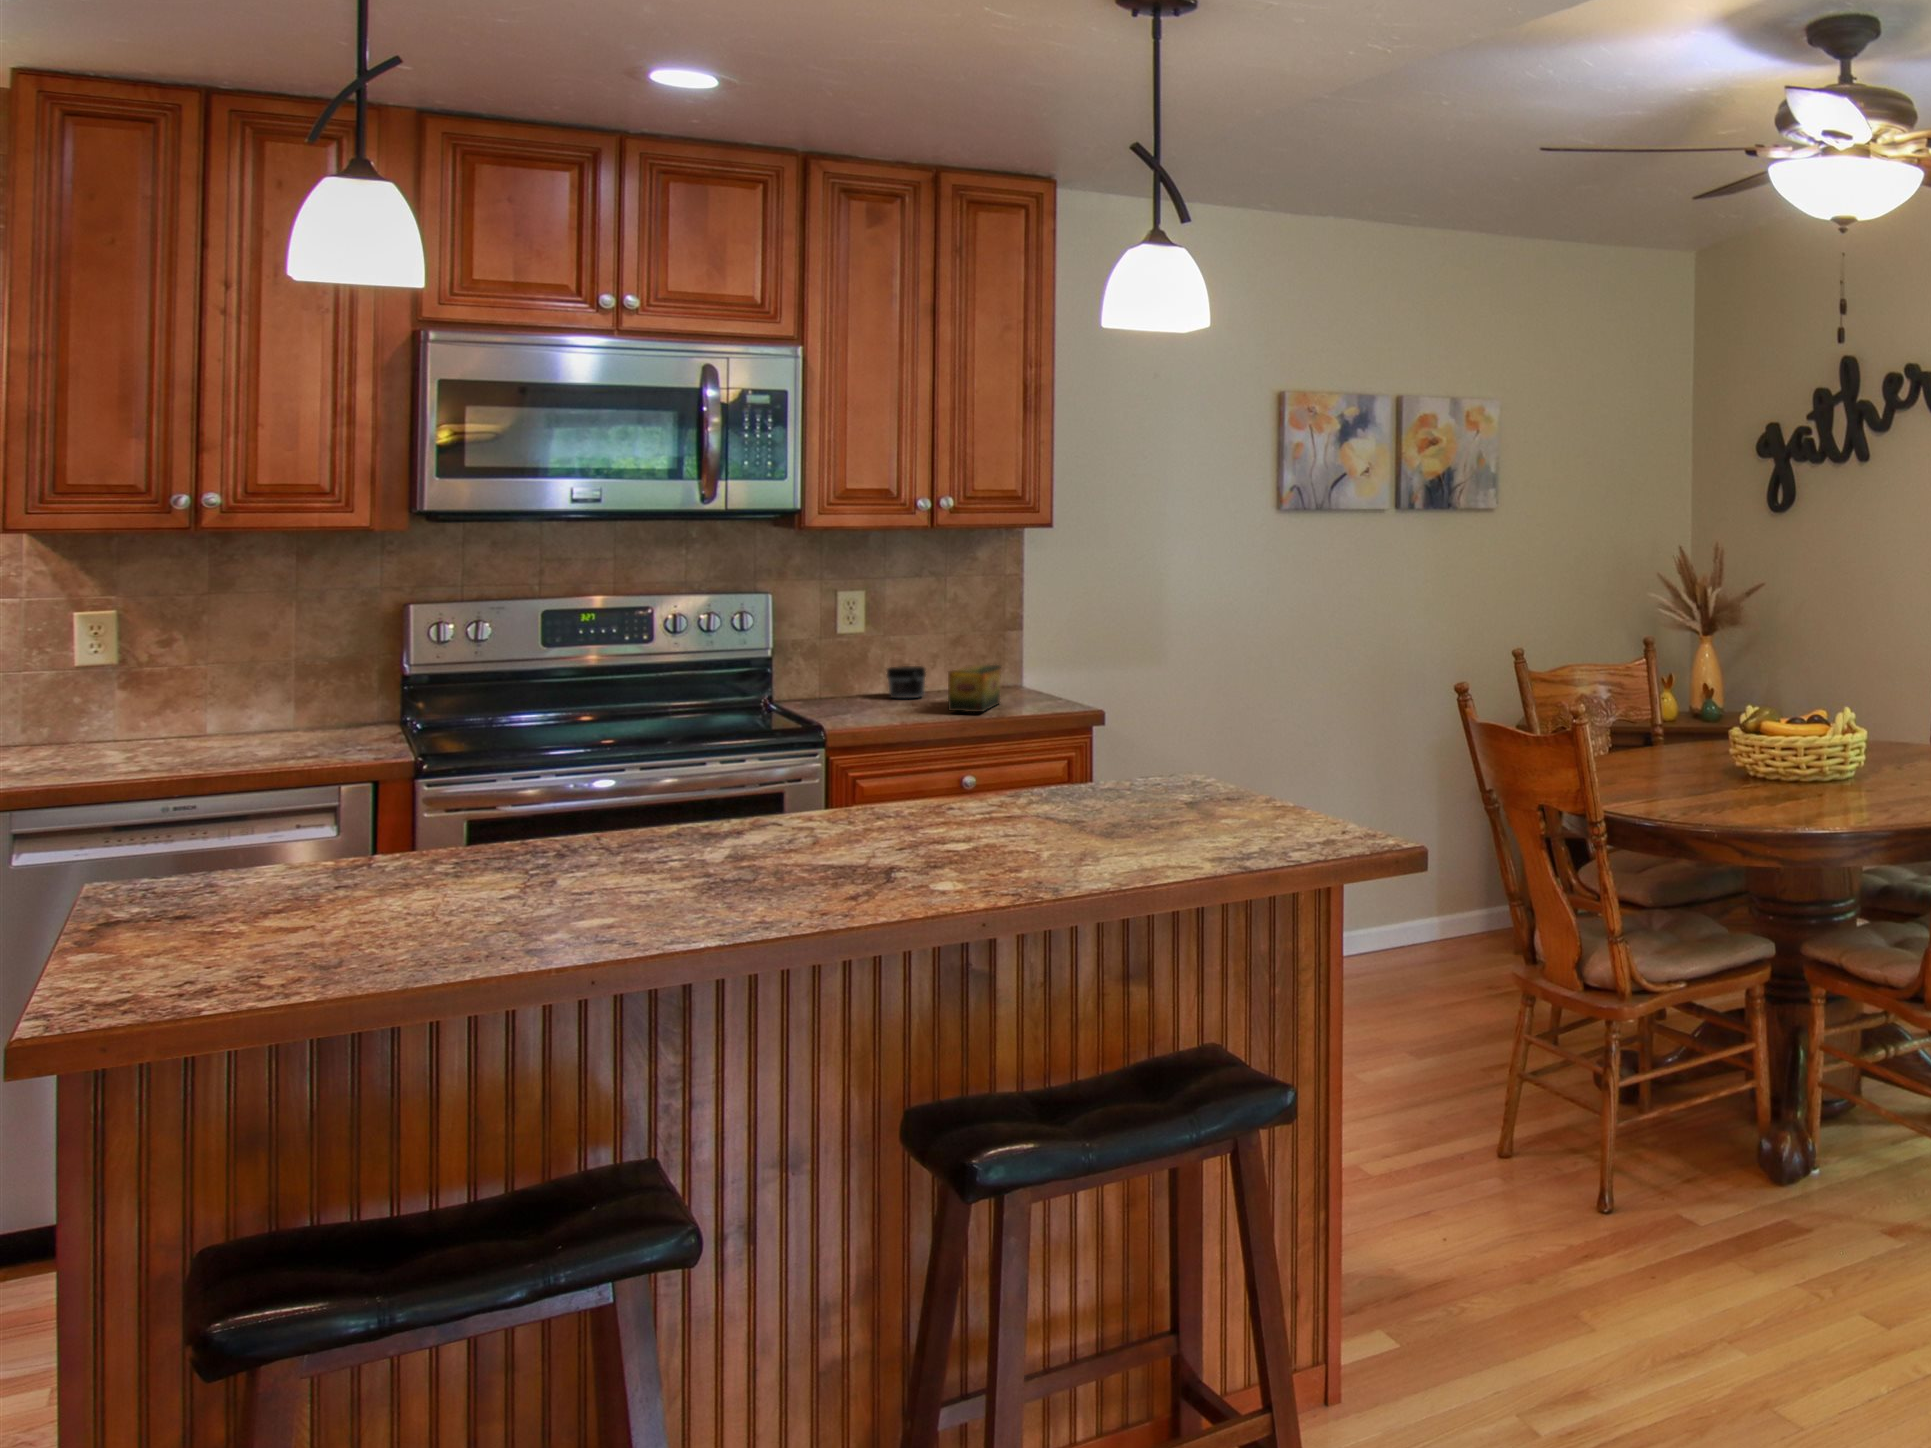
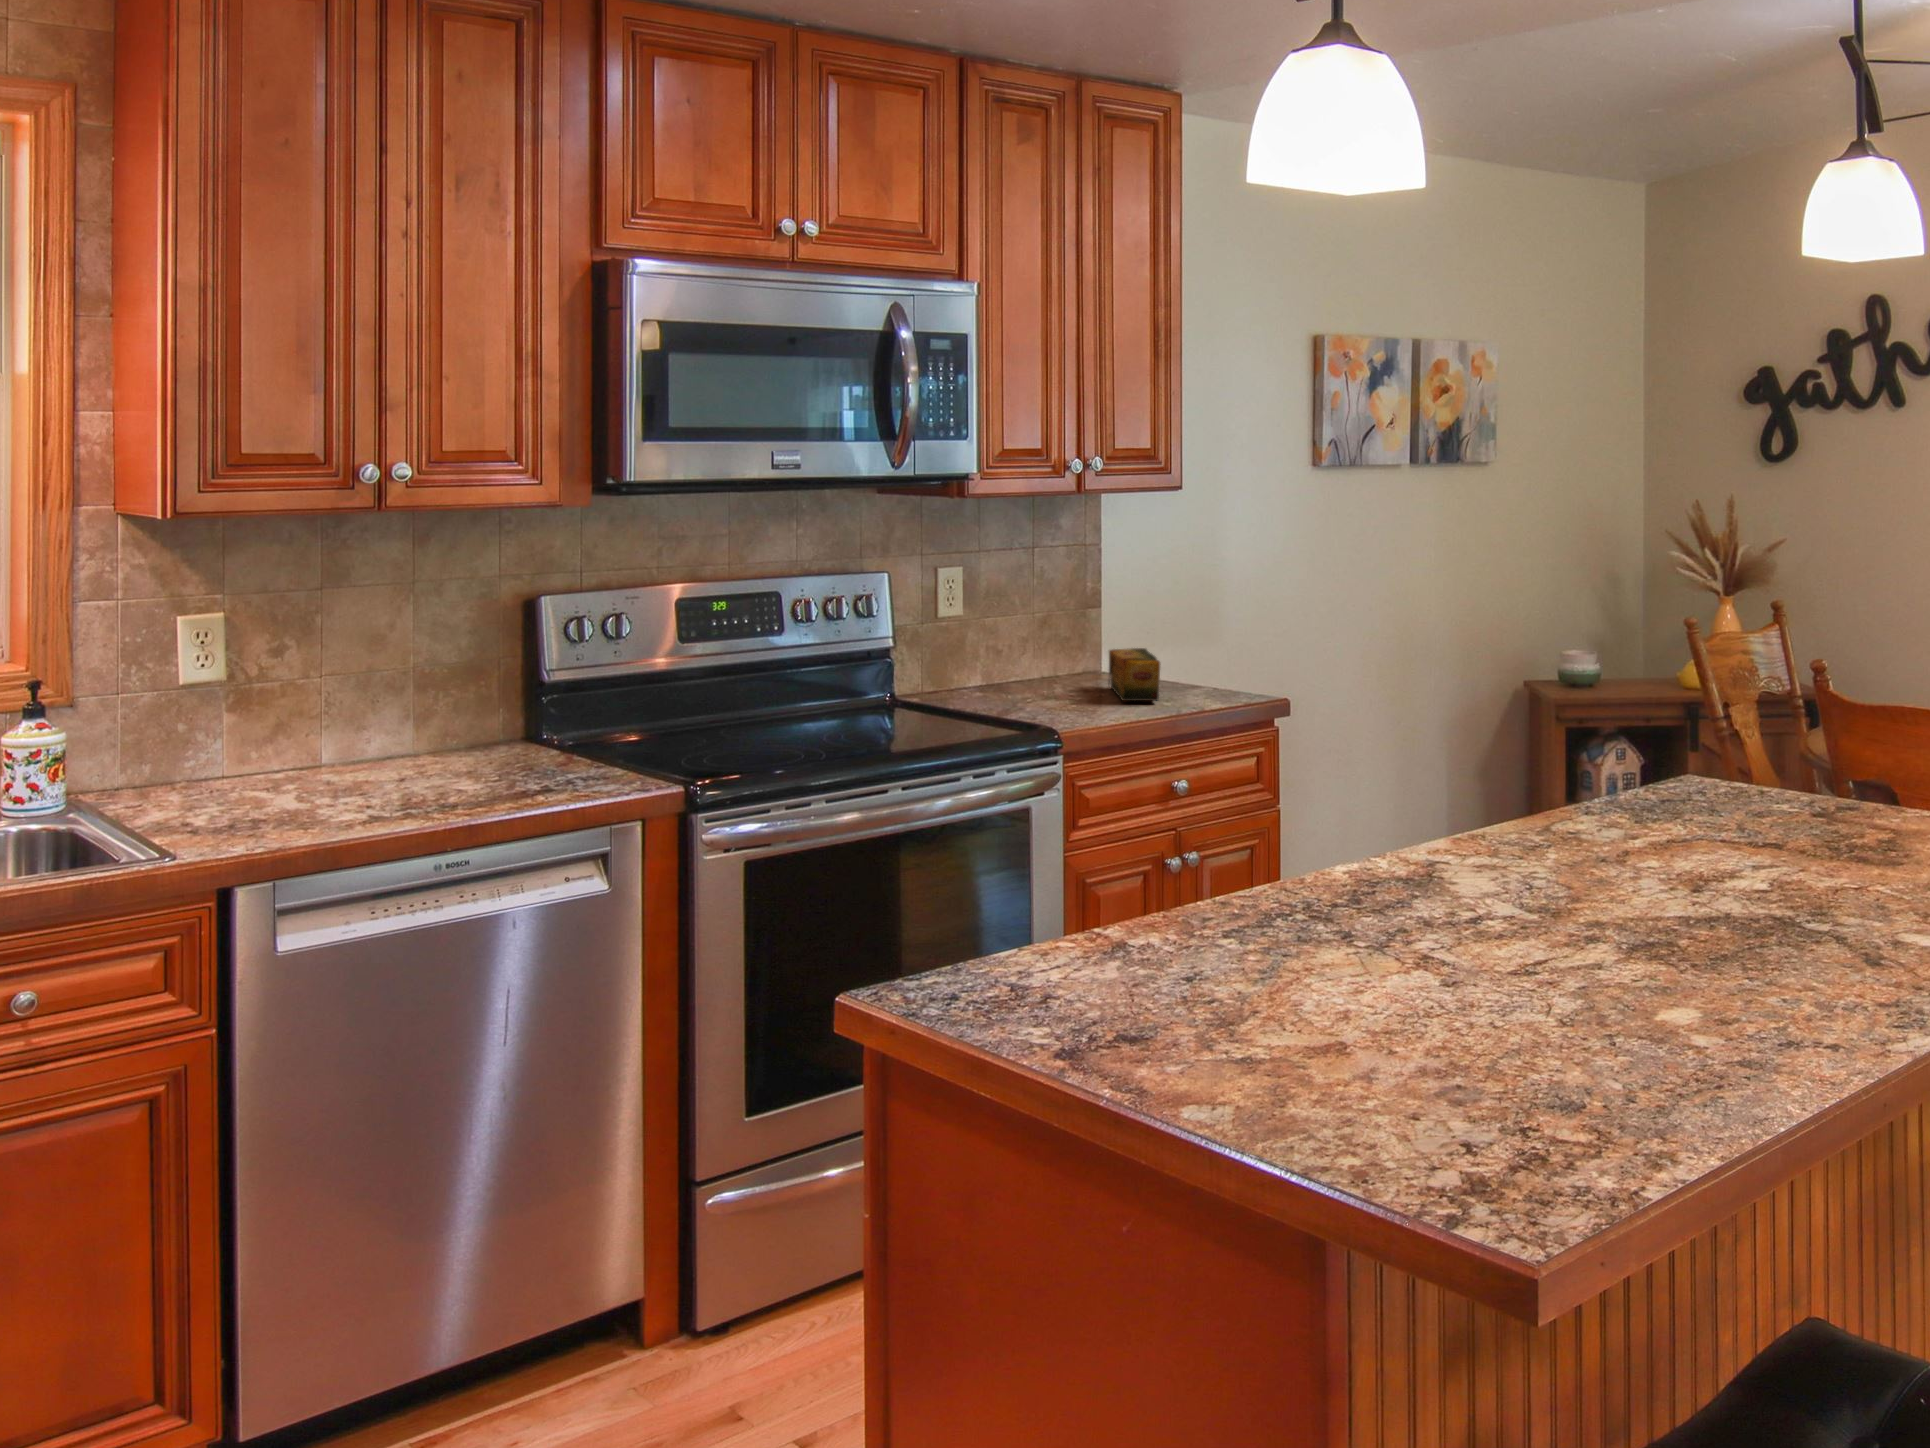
jar: present [887,666,926,698] -> none [1020,651,1061,686]

